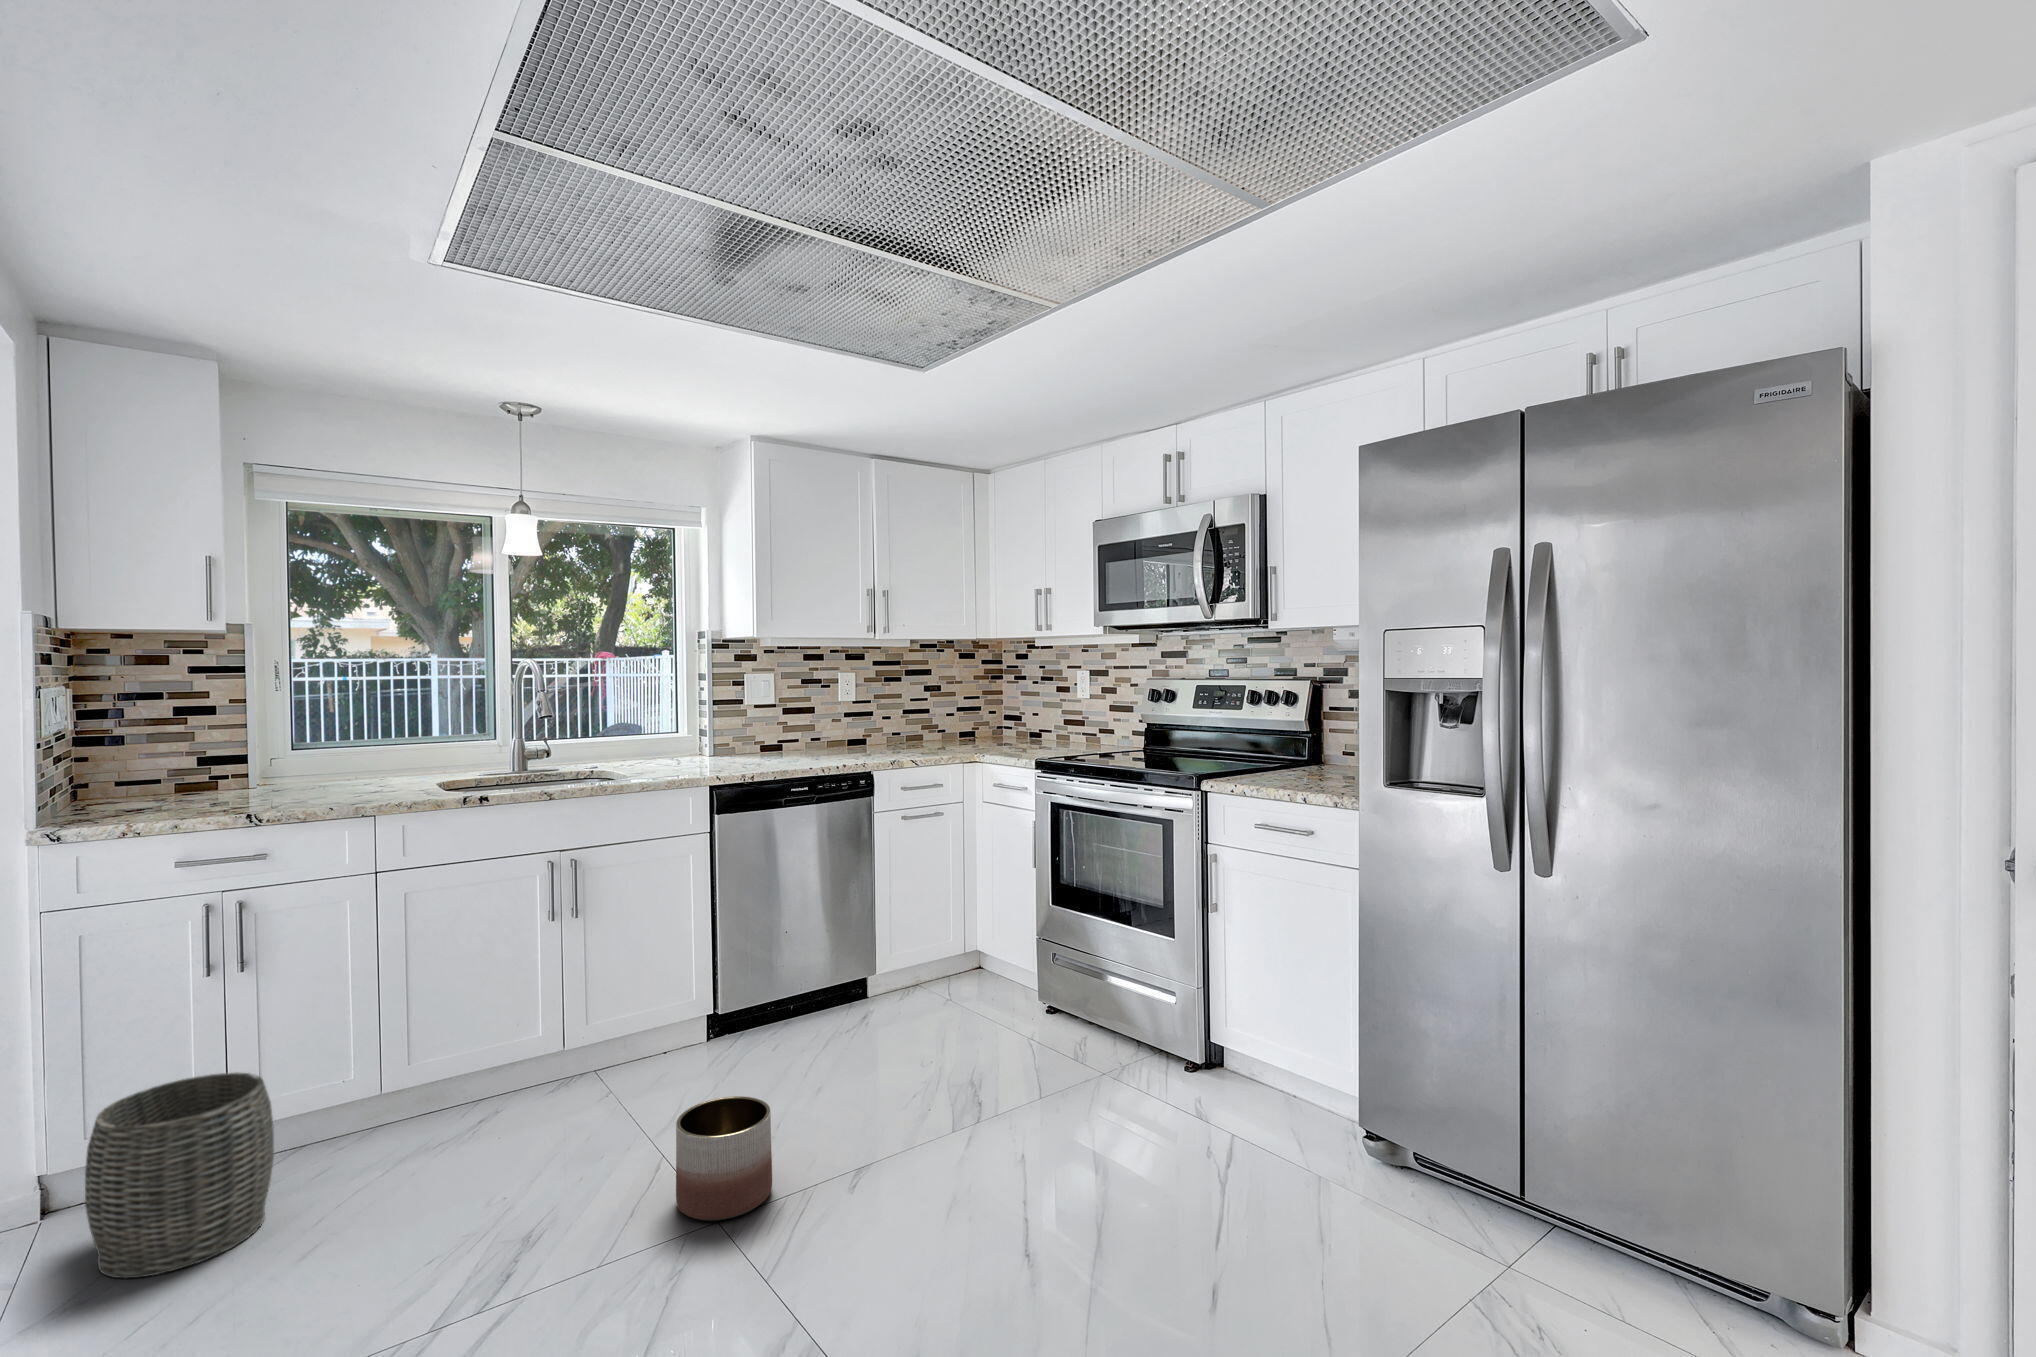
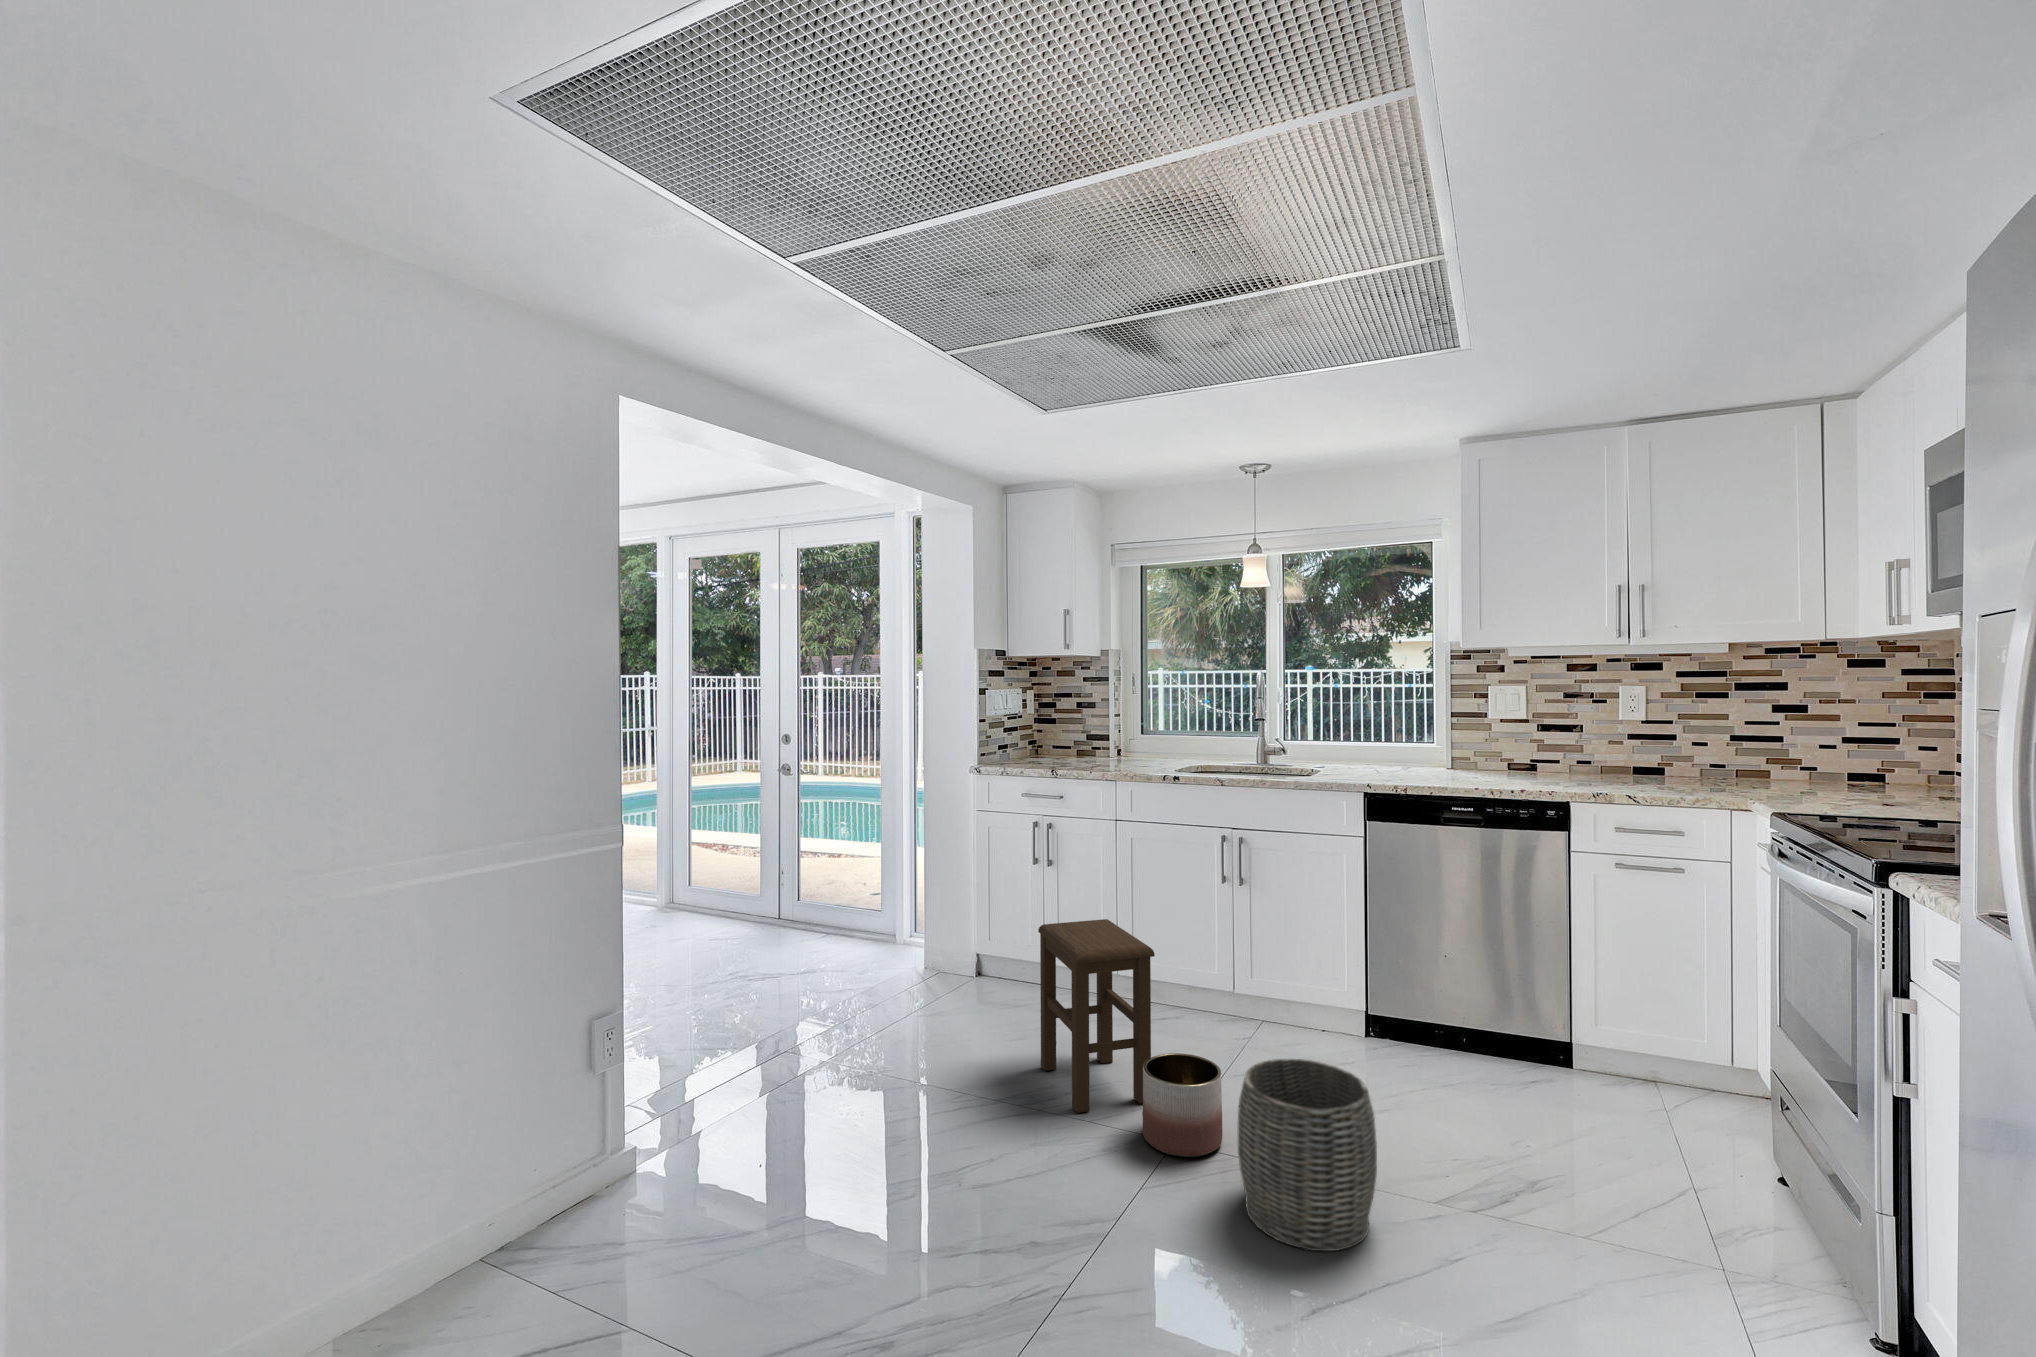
stool: none [427,994,640,1250] -> present [1038,919,1155,1113]
woven basket: present [85,1073,274,1278] -> present [1238,1059,1377,1251]

